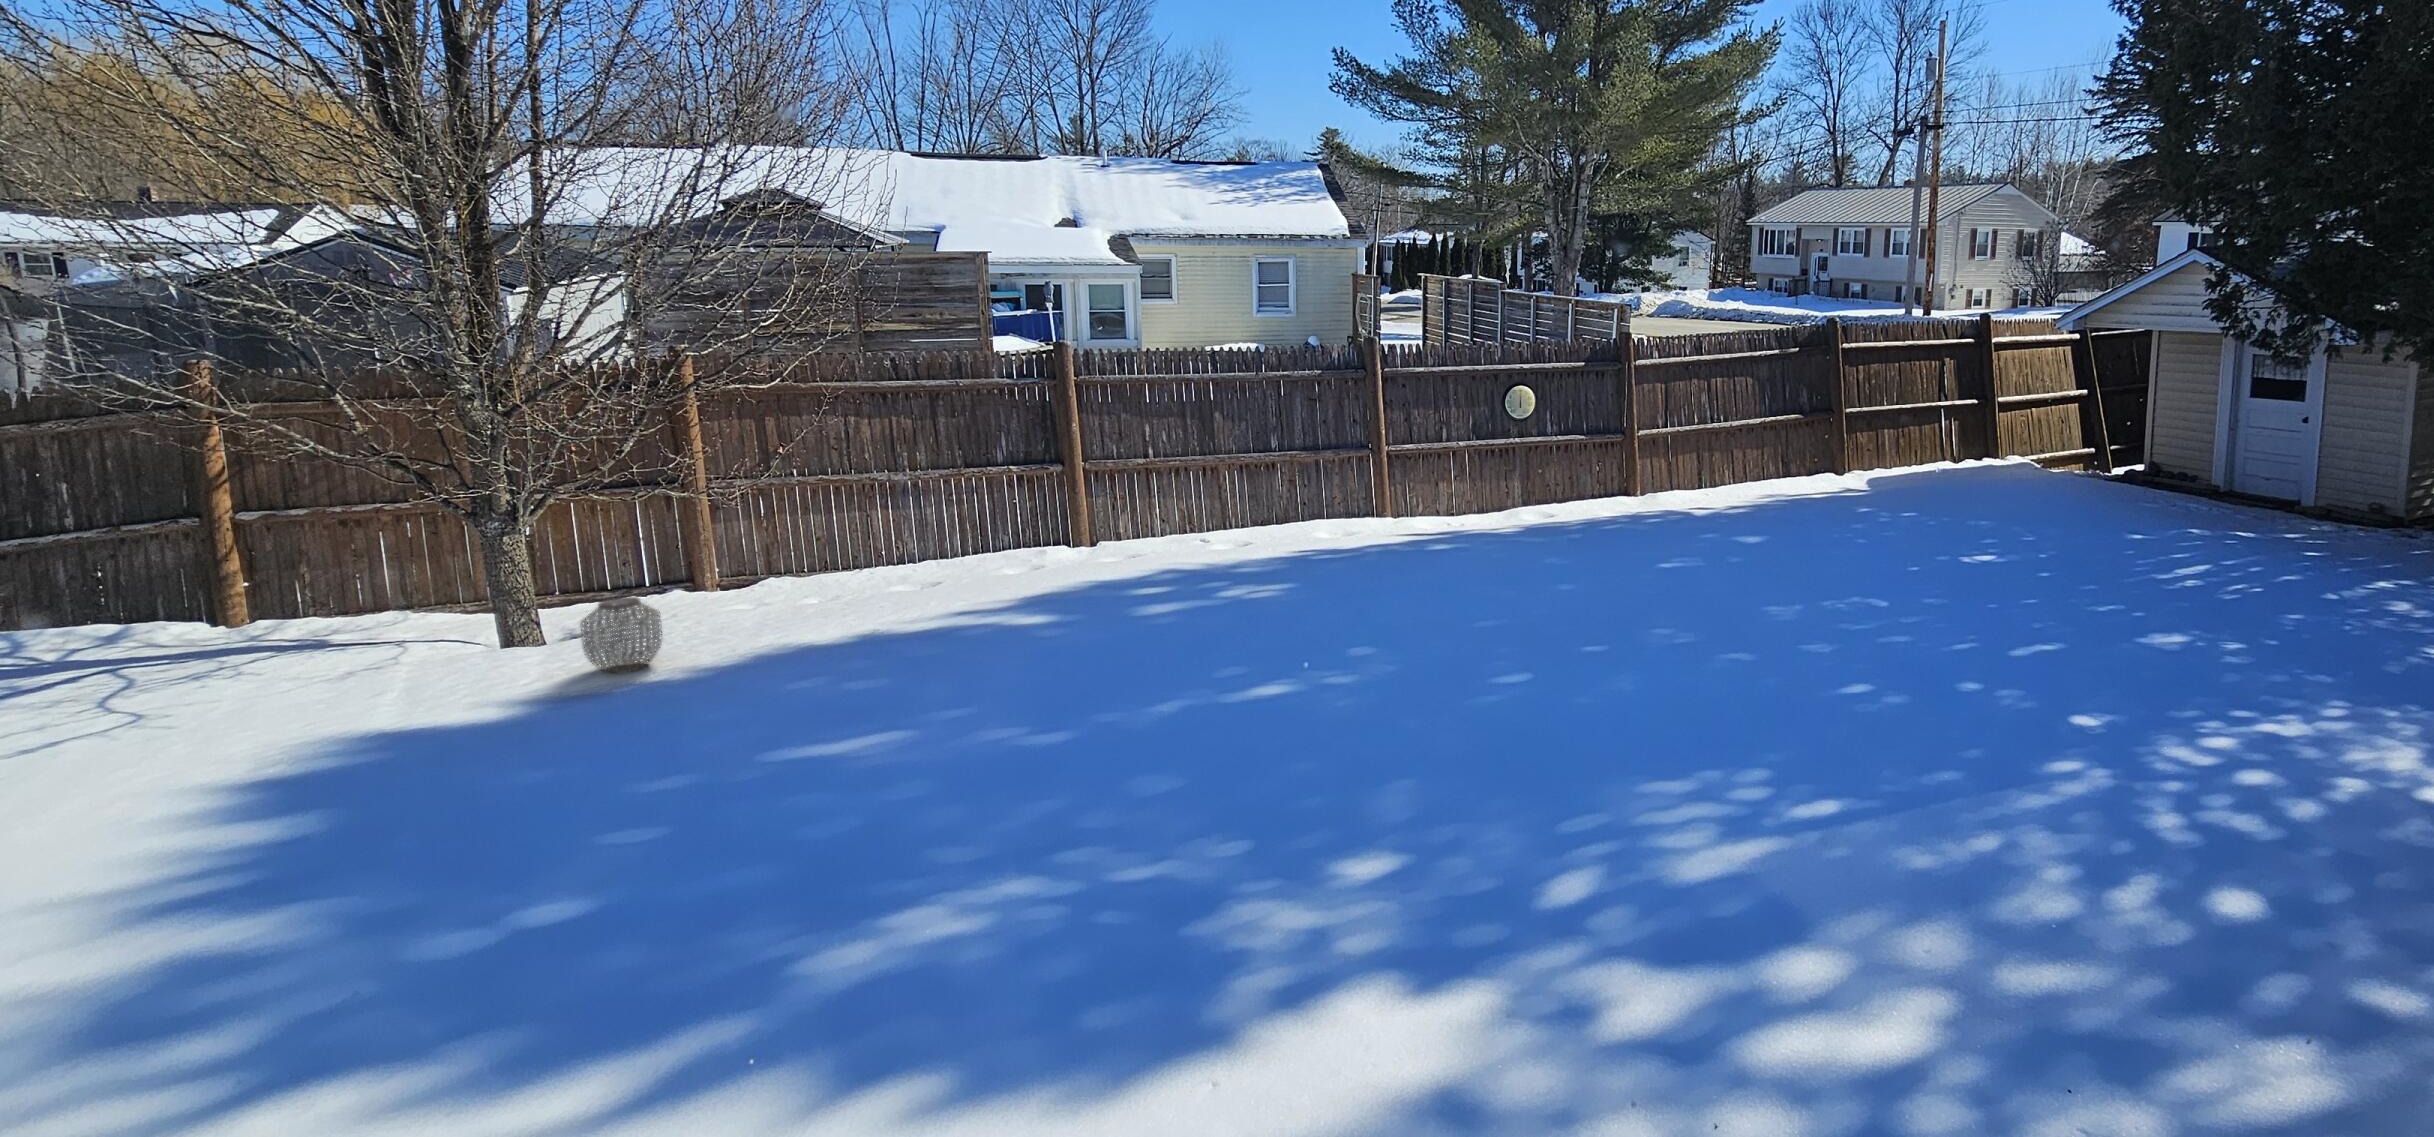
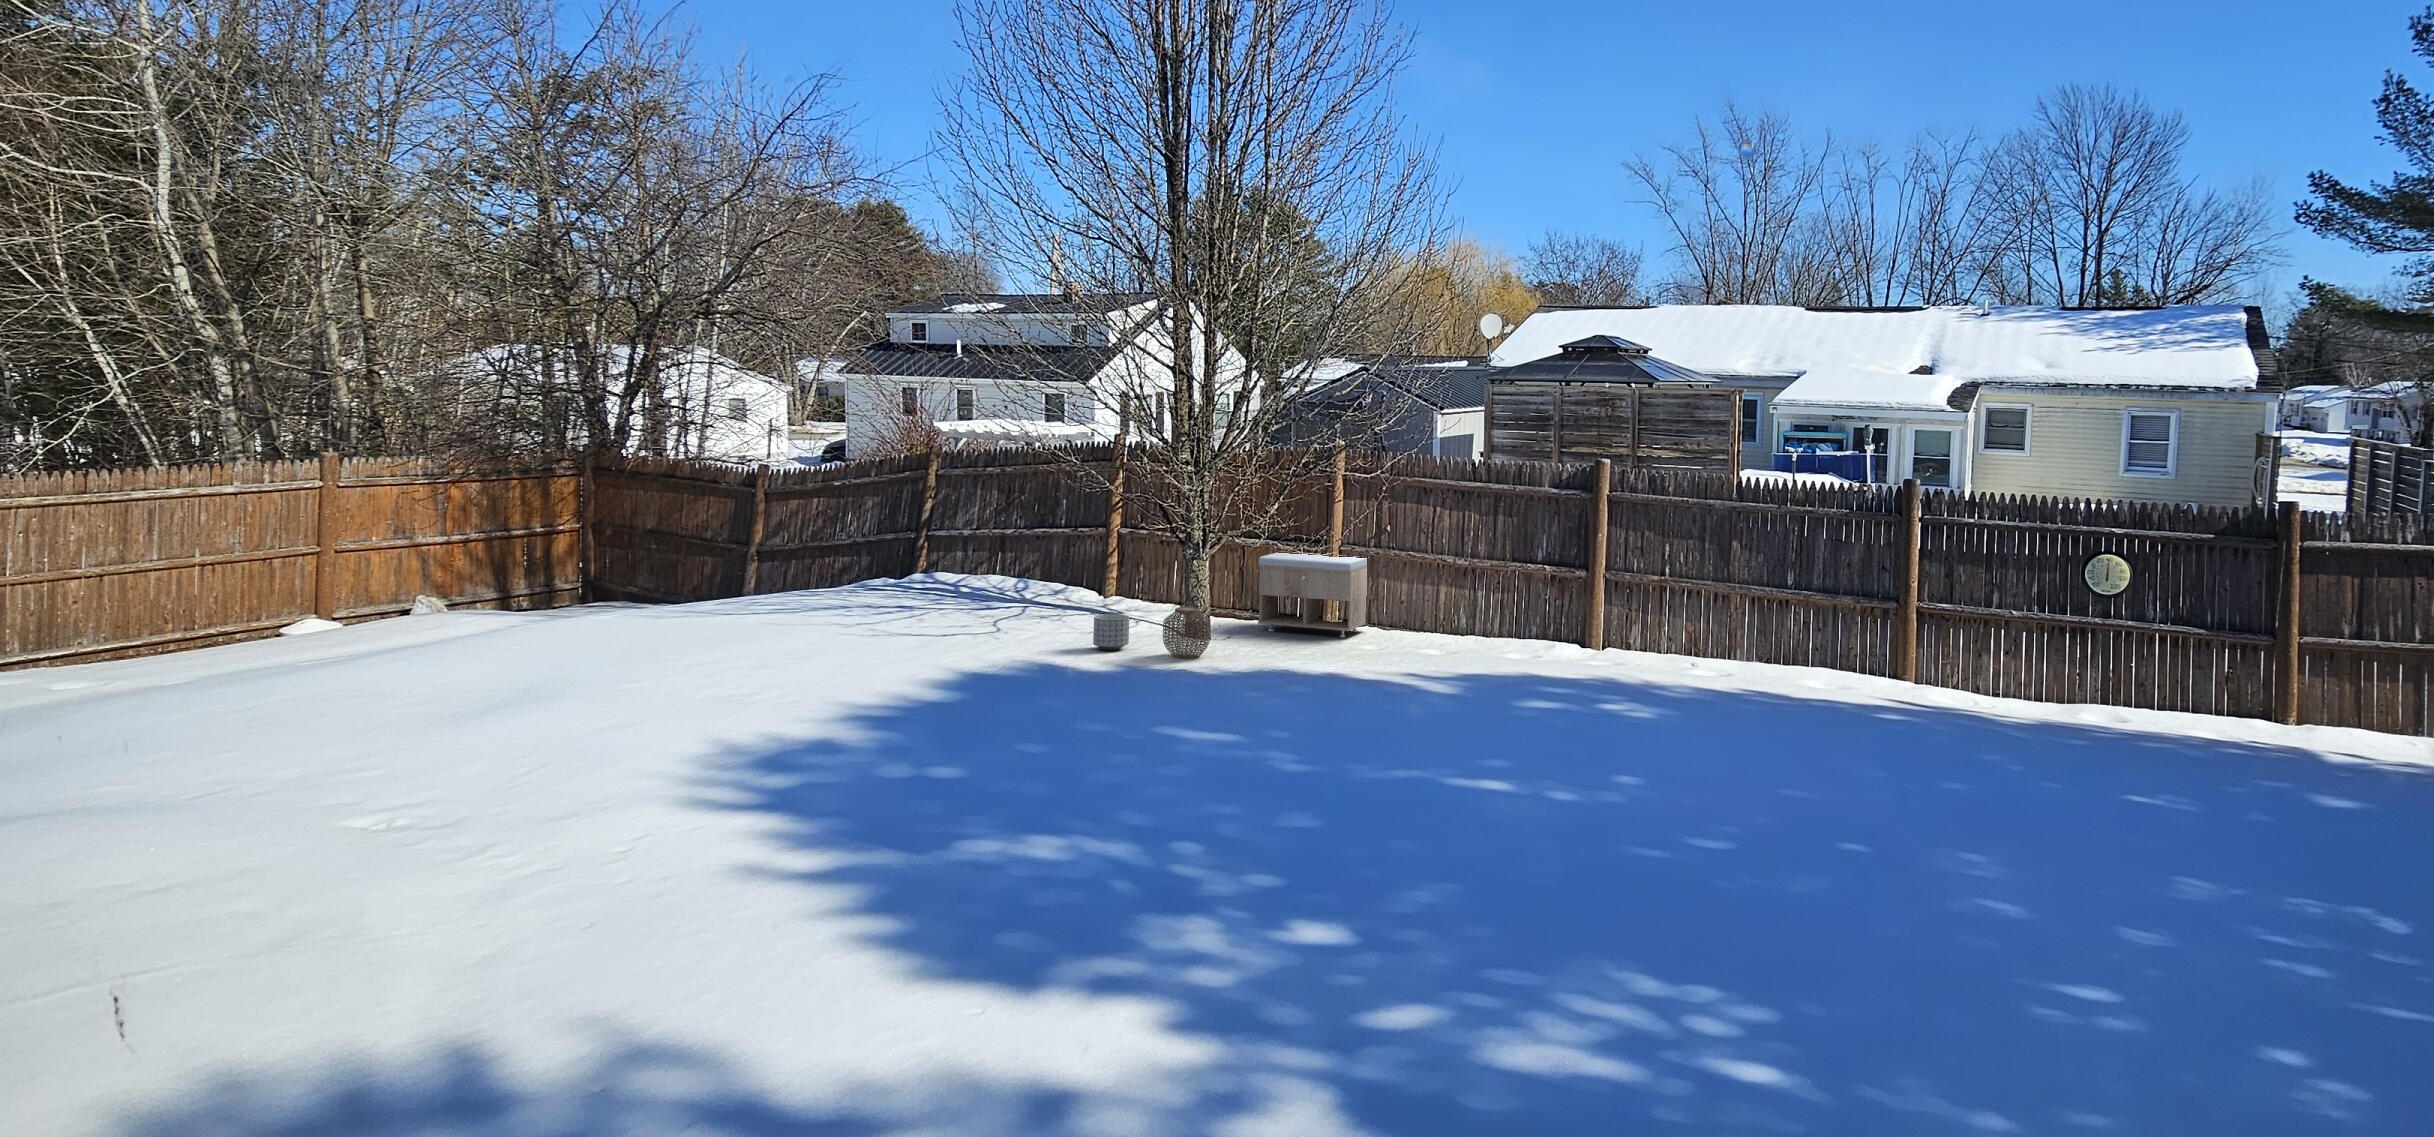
storage bench: none [615,491,778,613] -> present [1258,553,1367,637]
planter: none [434,633,505,692] -> present [1093,614,1129,650]

